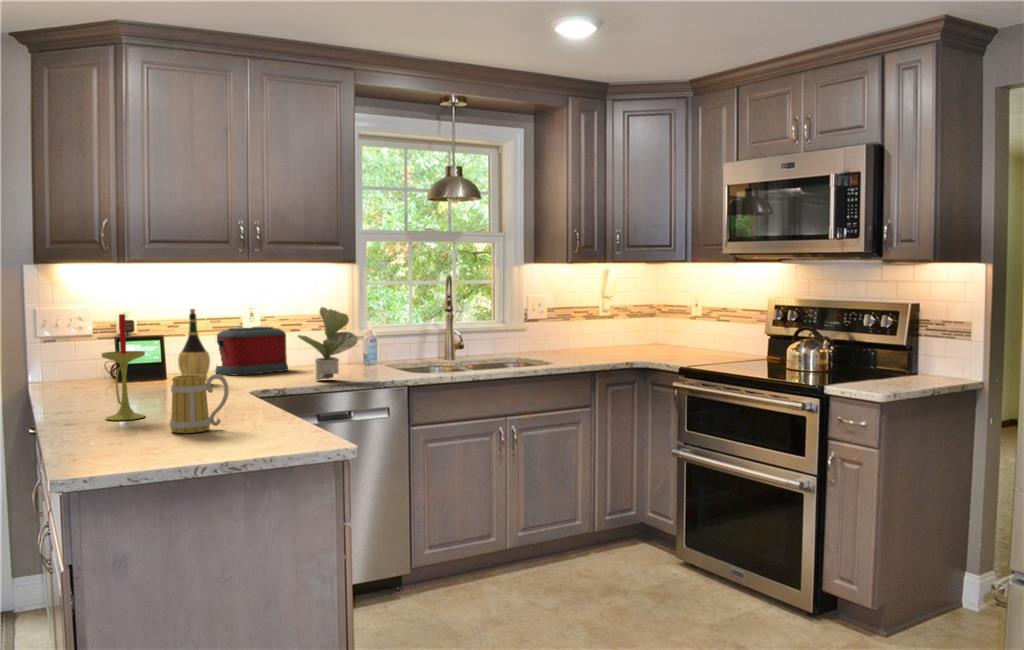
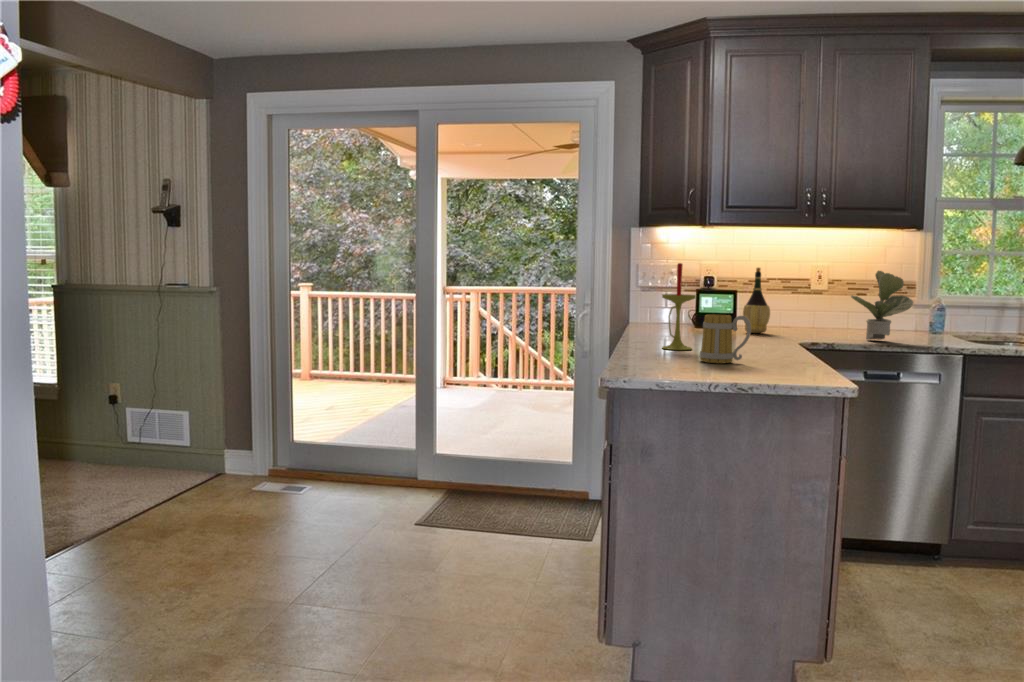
toaster: present [215,327,288,375] -> none [781,289,850,331]

